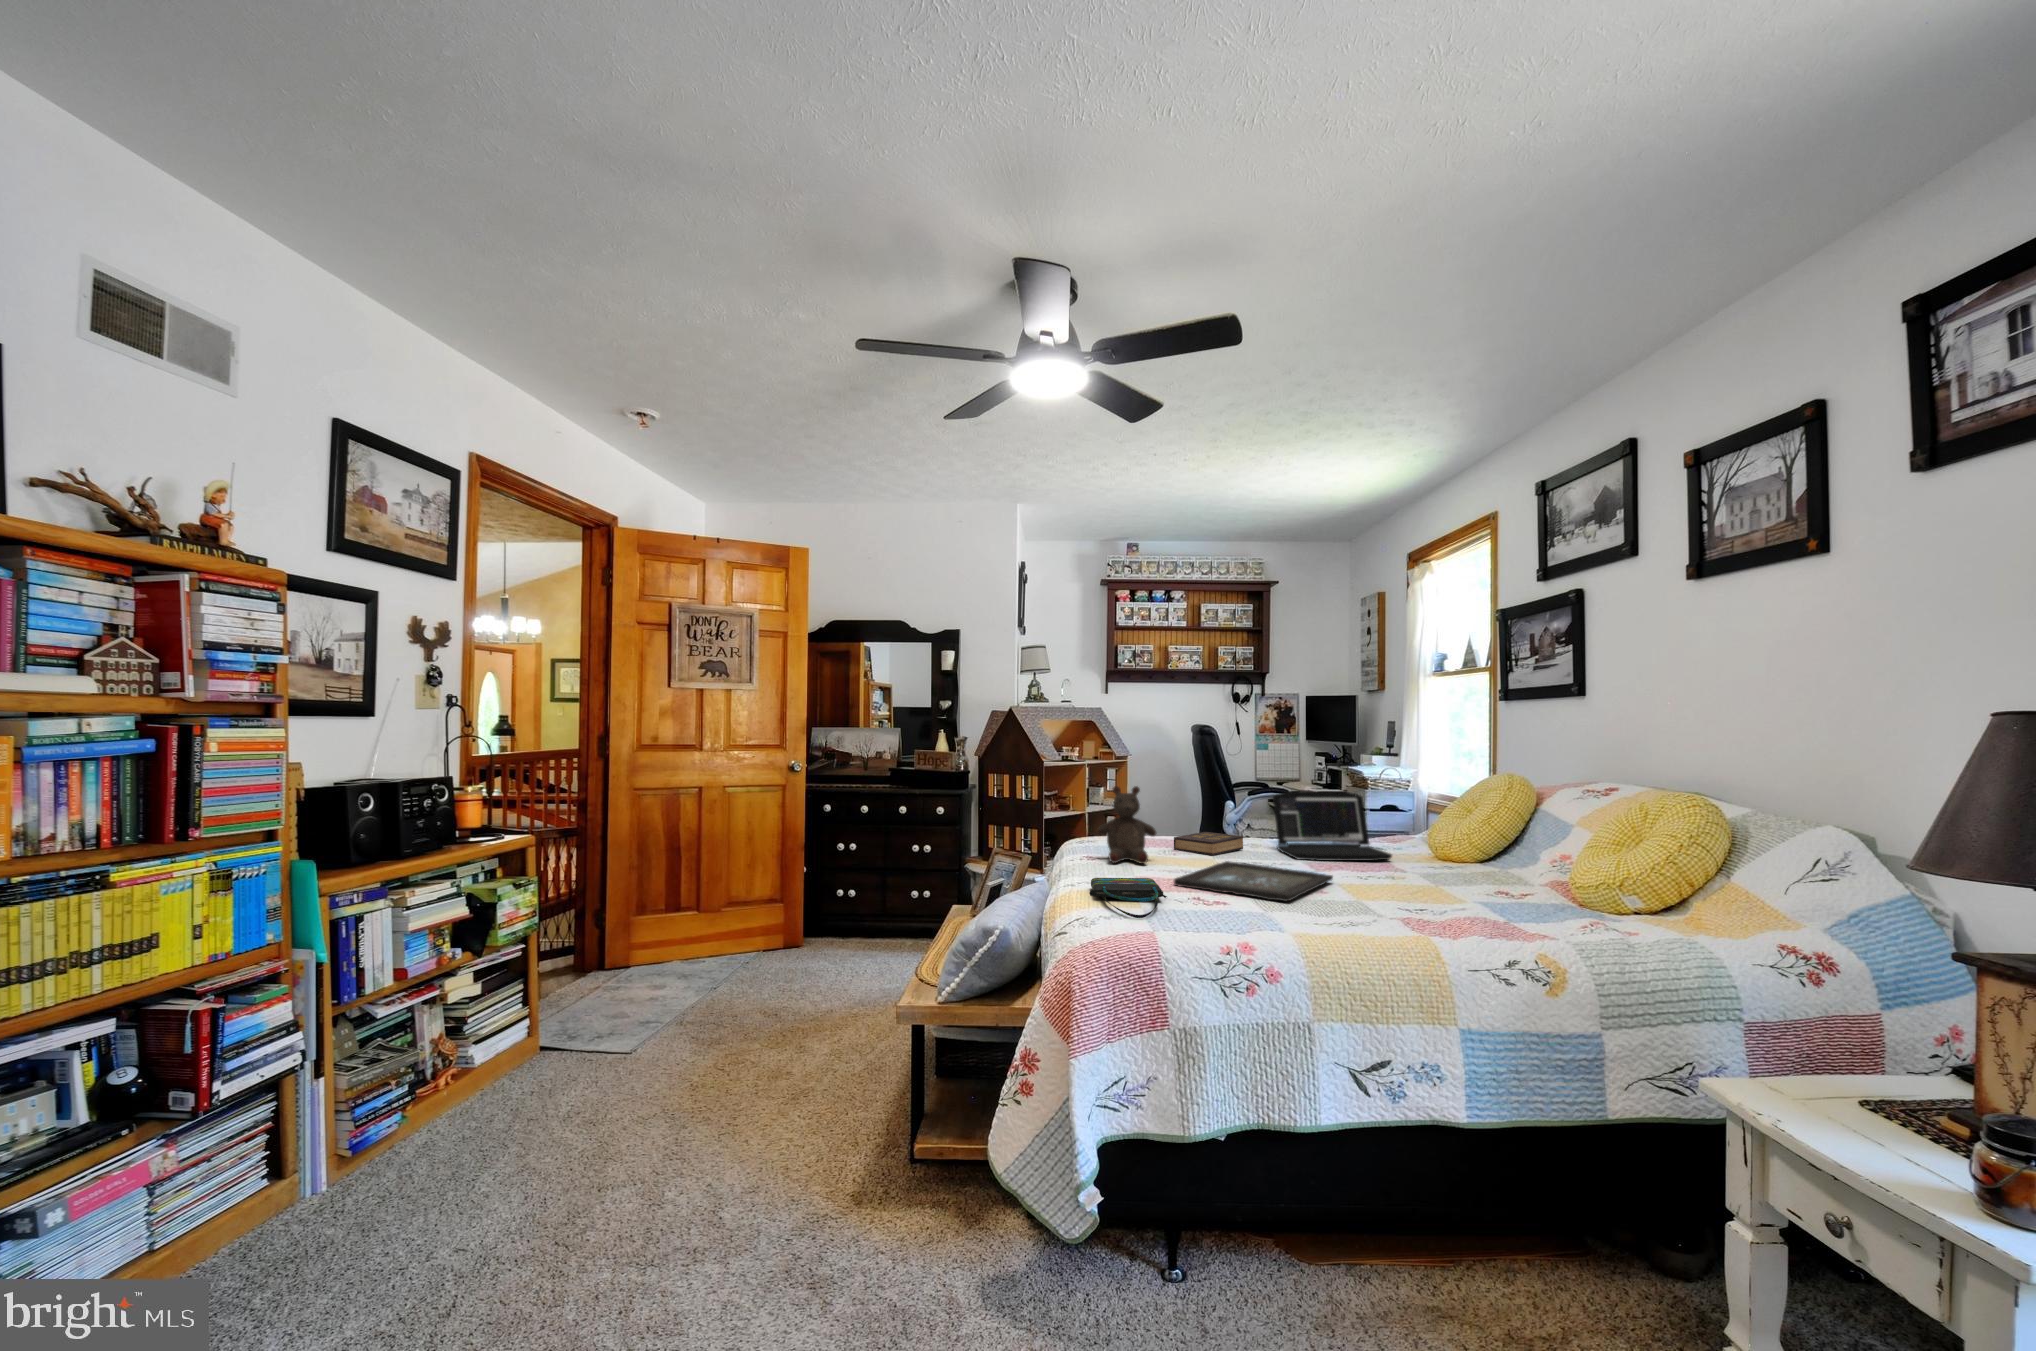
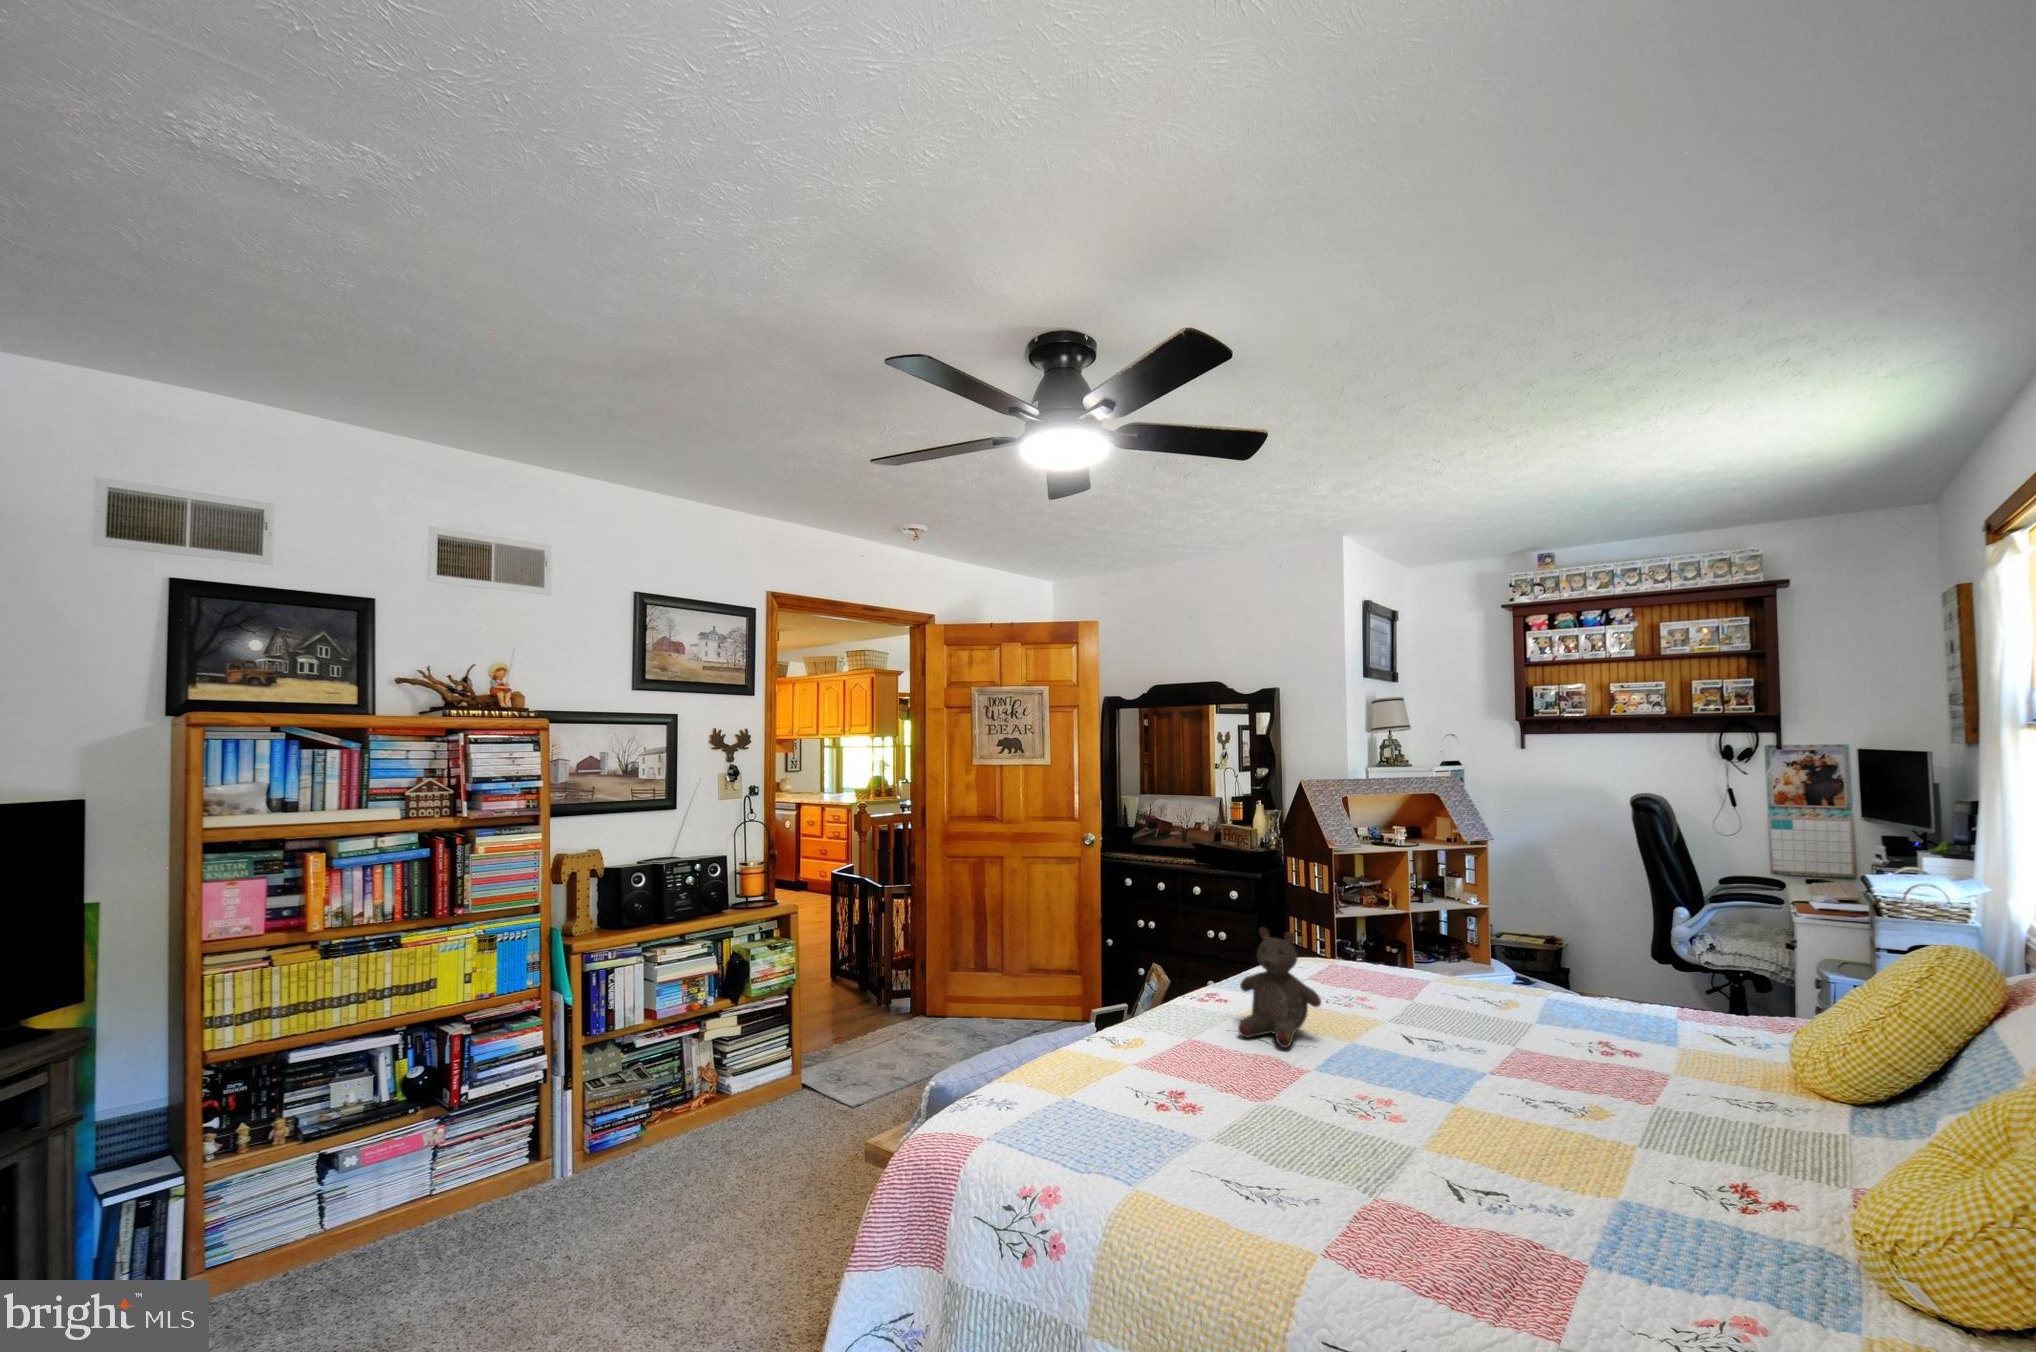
laptop: present [1273,790,1392,861] -> none [1581,960,1820,1137]
hardback book: present [1174,832,1243,855] -> none [1392,1000,1518,1048]
tray: present [1174,861,1333,901] -> none [1251,1073,1563,1204]
tote bag: present [1089,878,1167,918] -> none [1061,1071,1201,1172]

